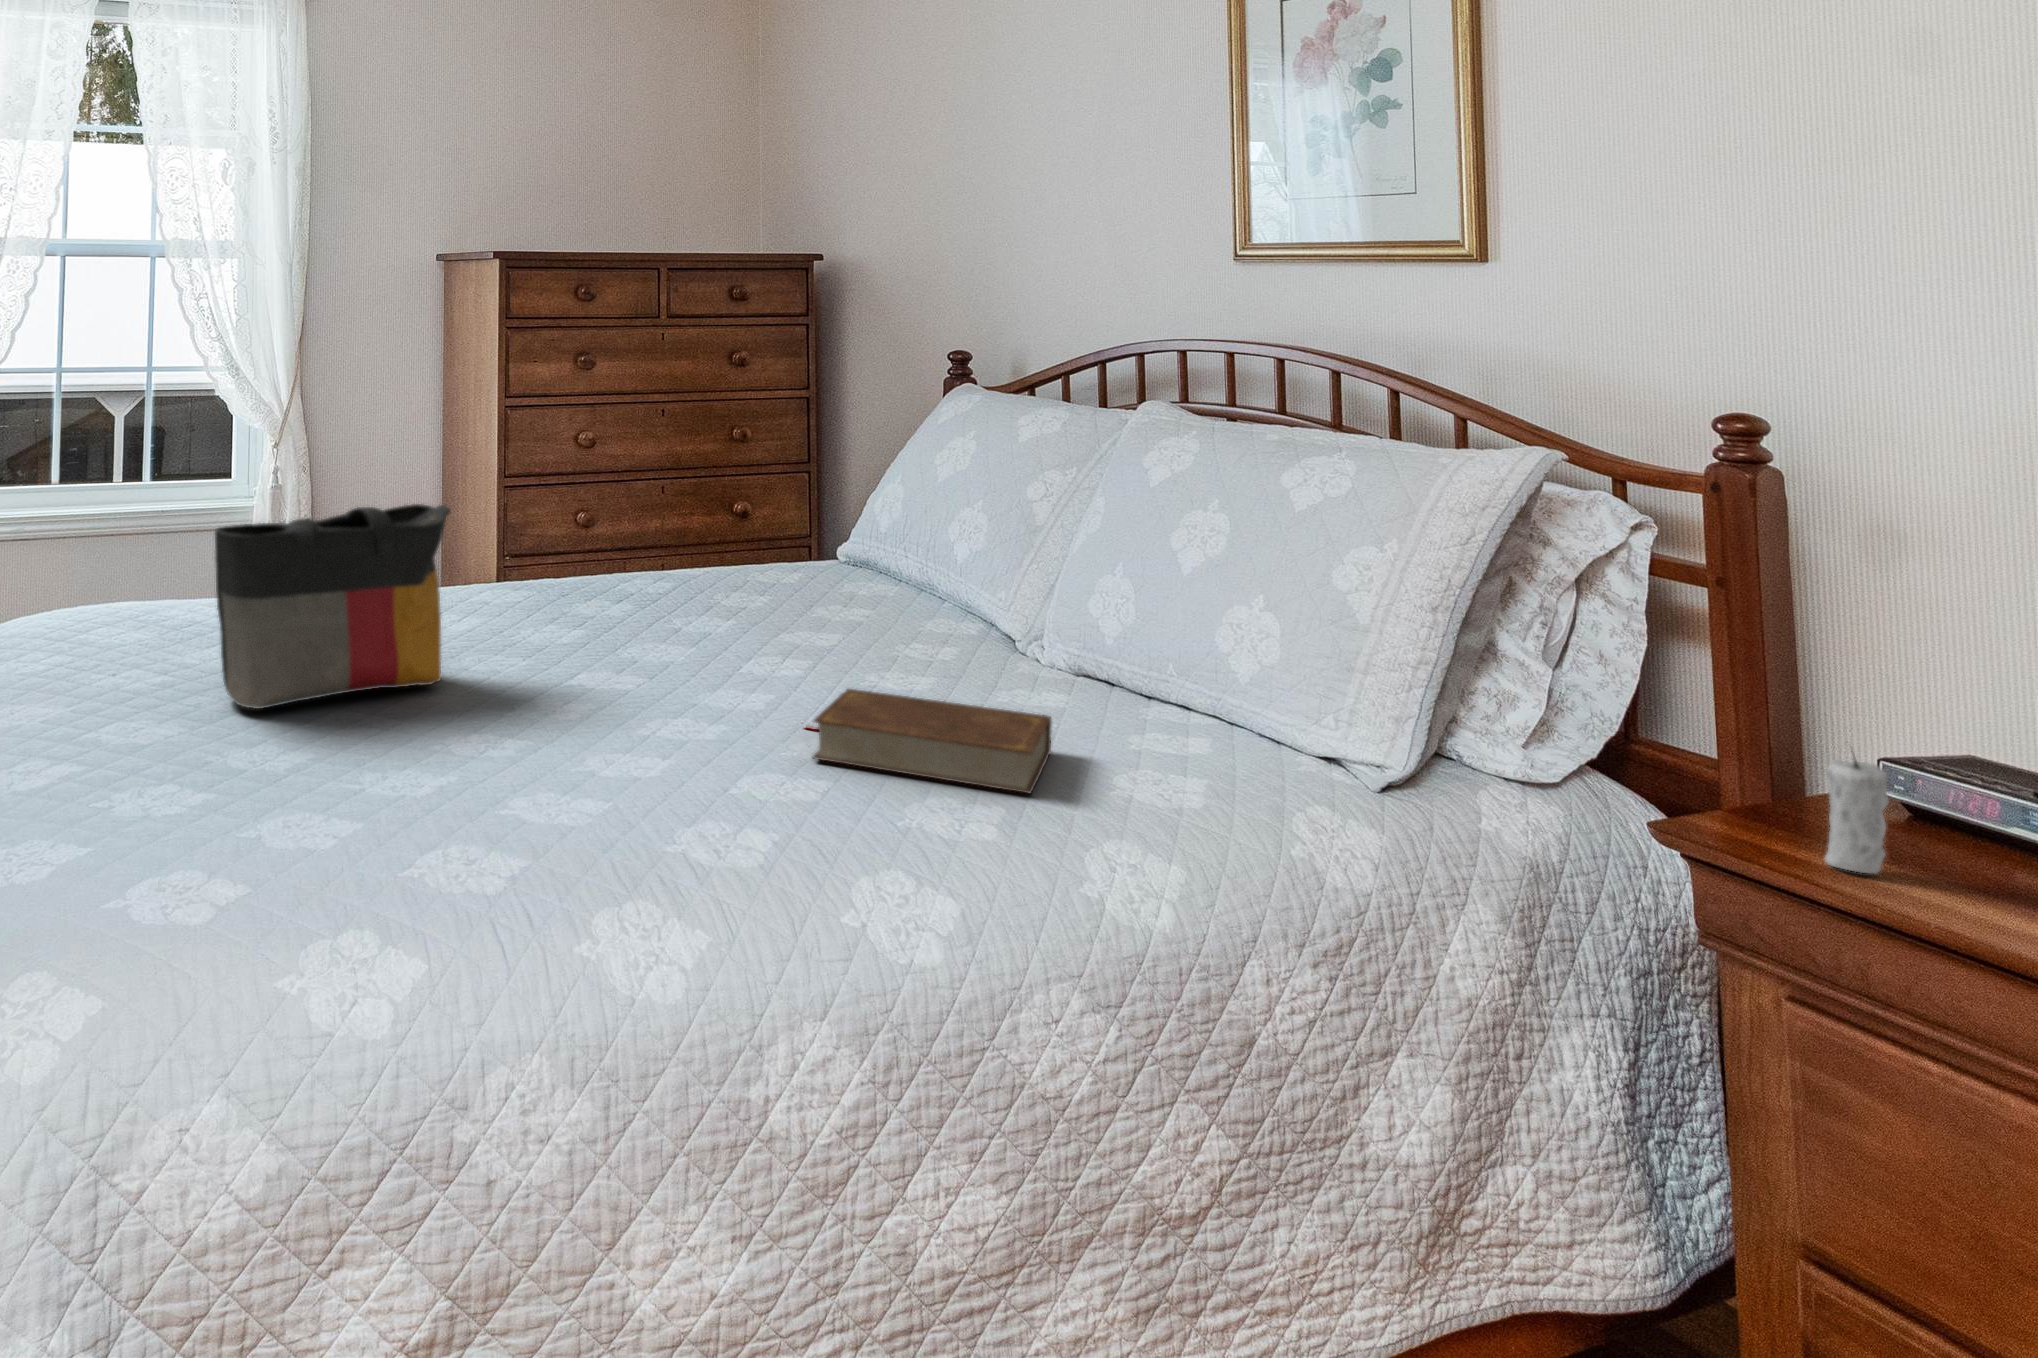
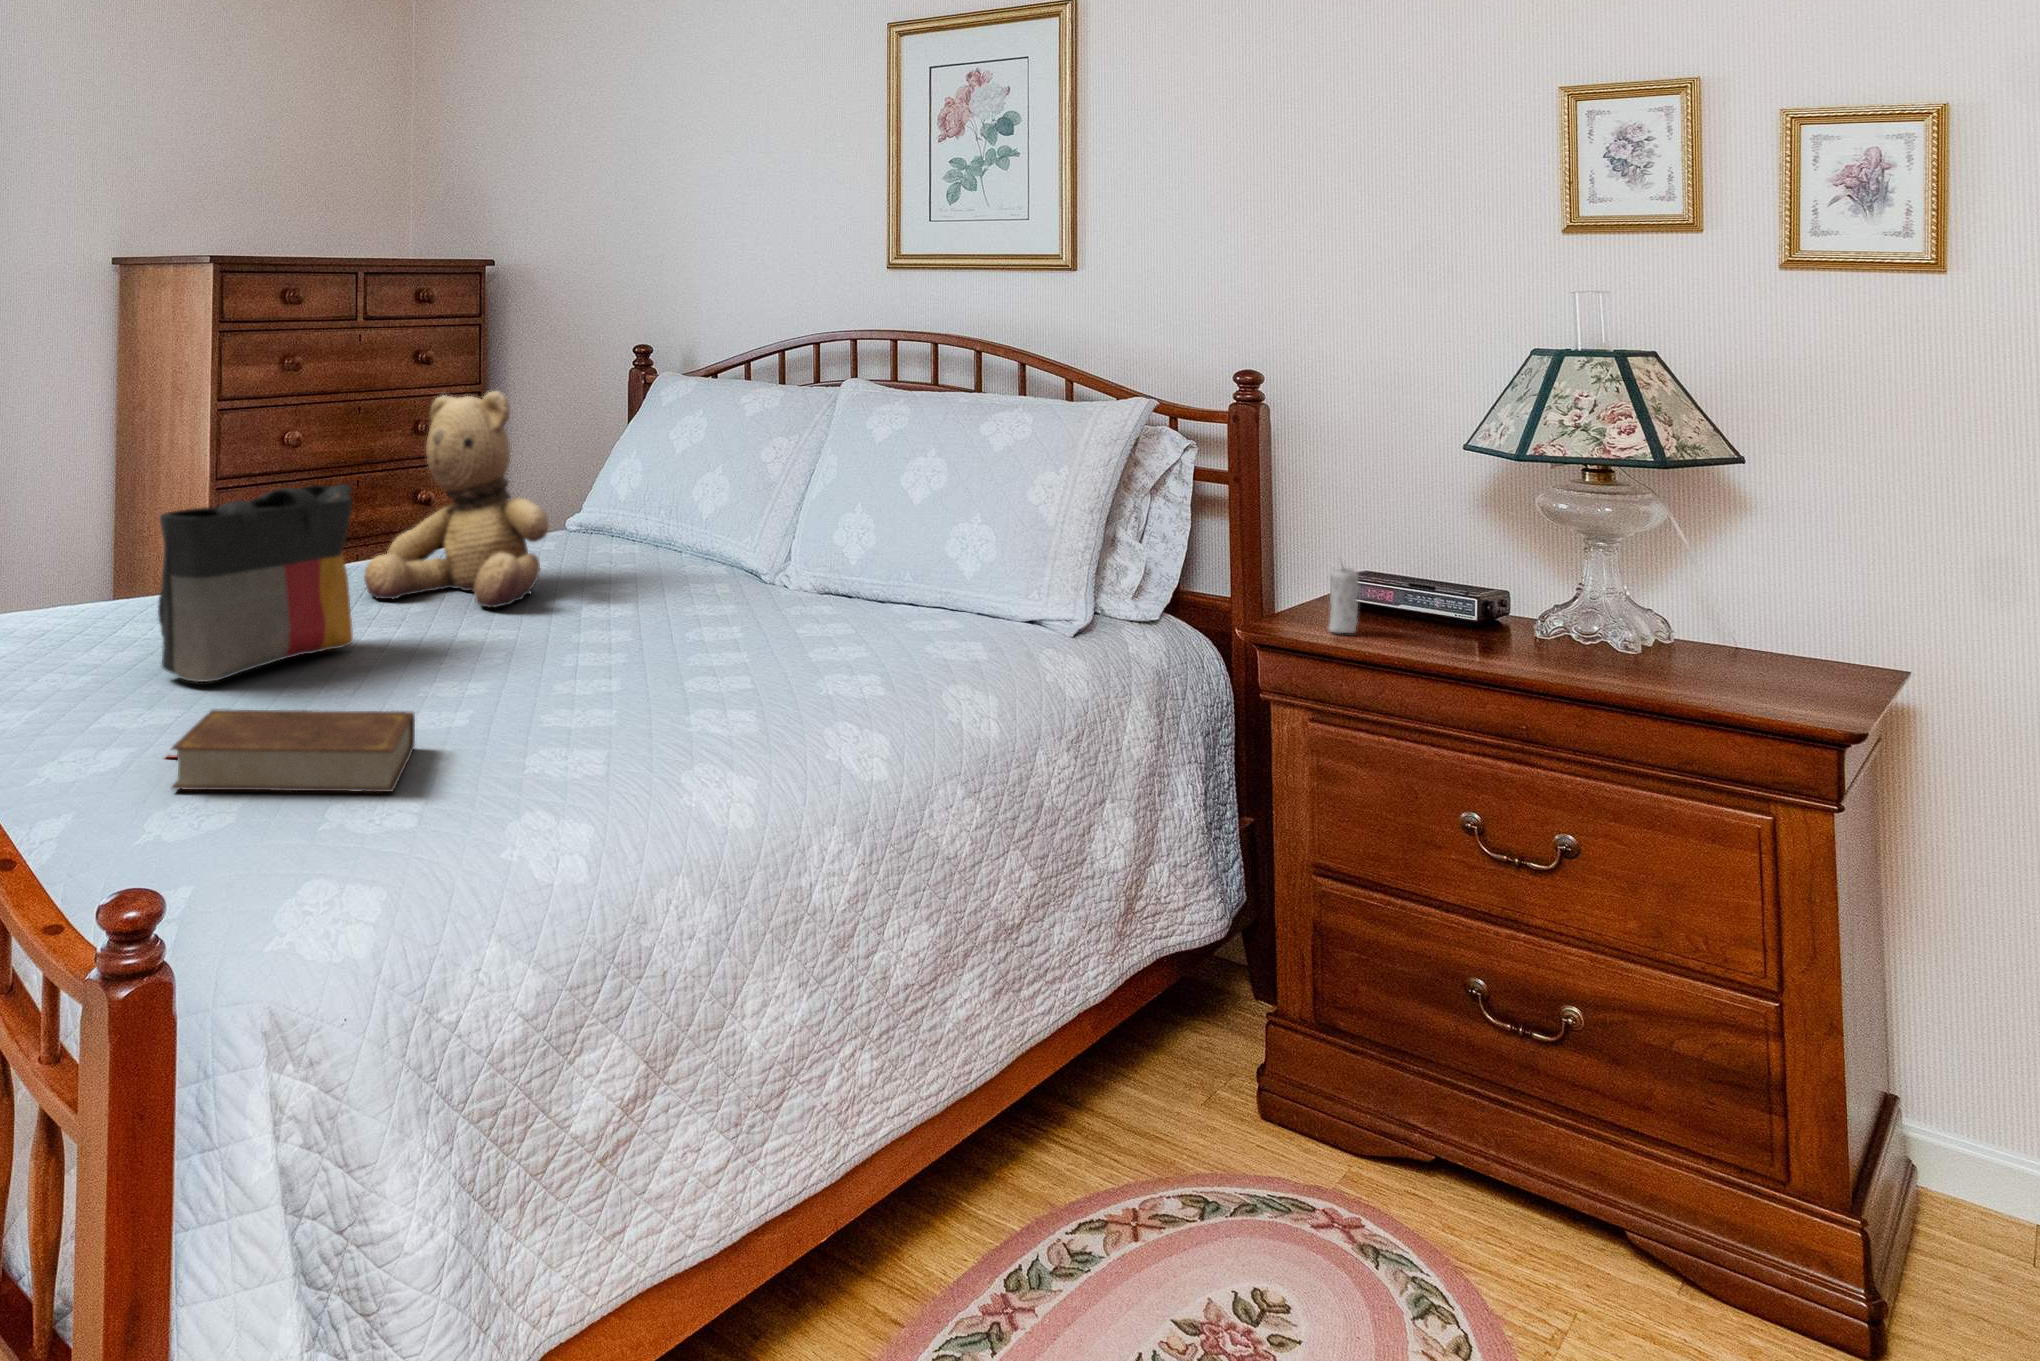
teddy bear: none [531,405,726,655] -> present [364,391,548,608]
book: present [807,689,1052,793] -> present [168,709,415,792]

